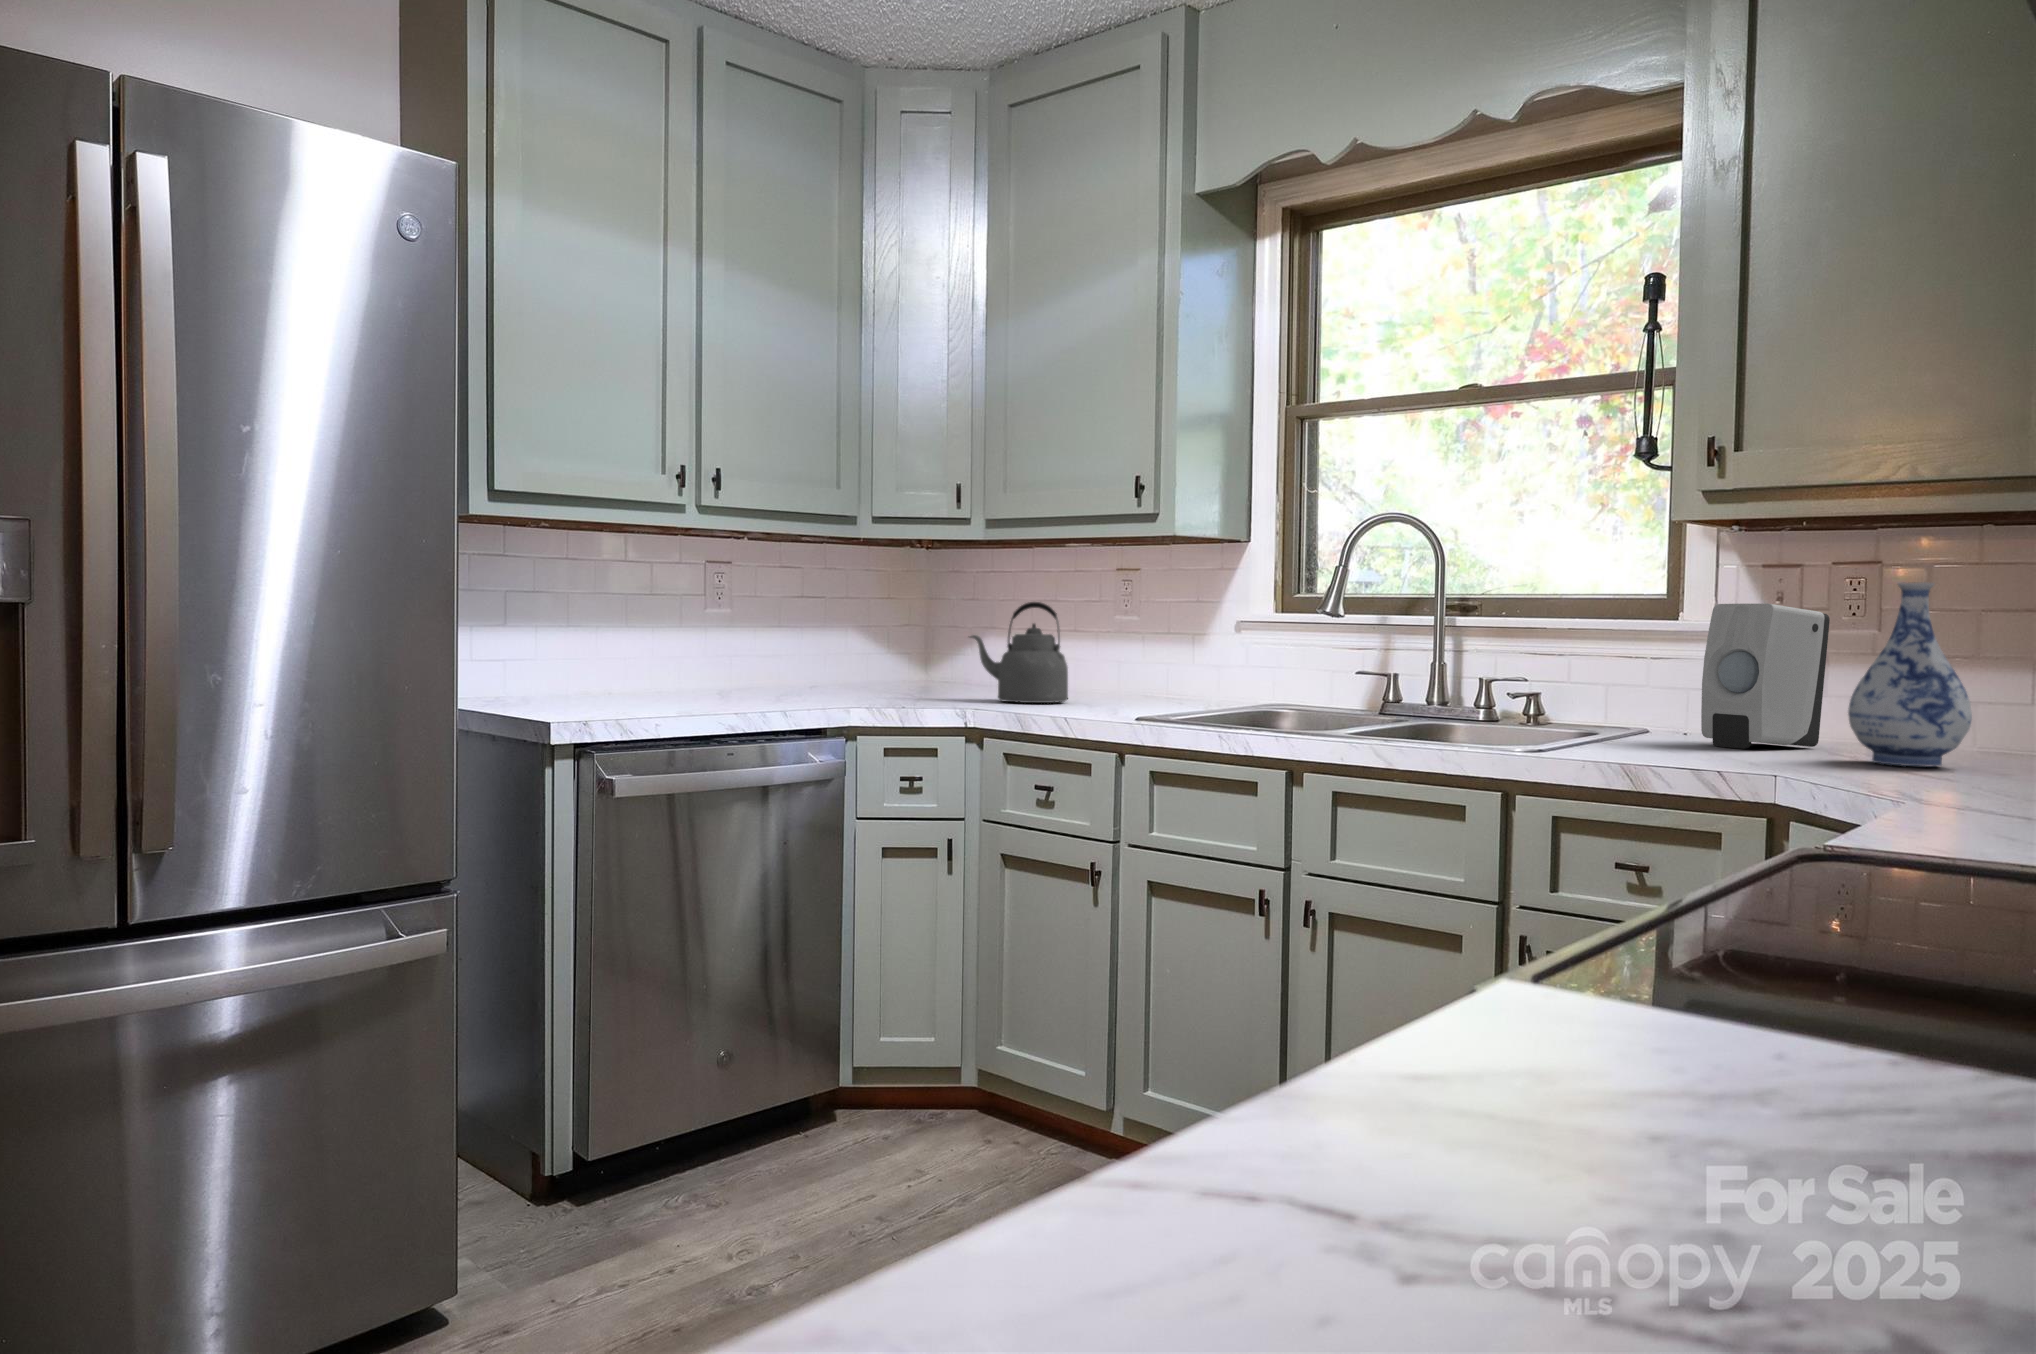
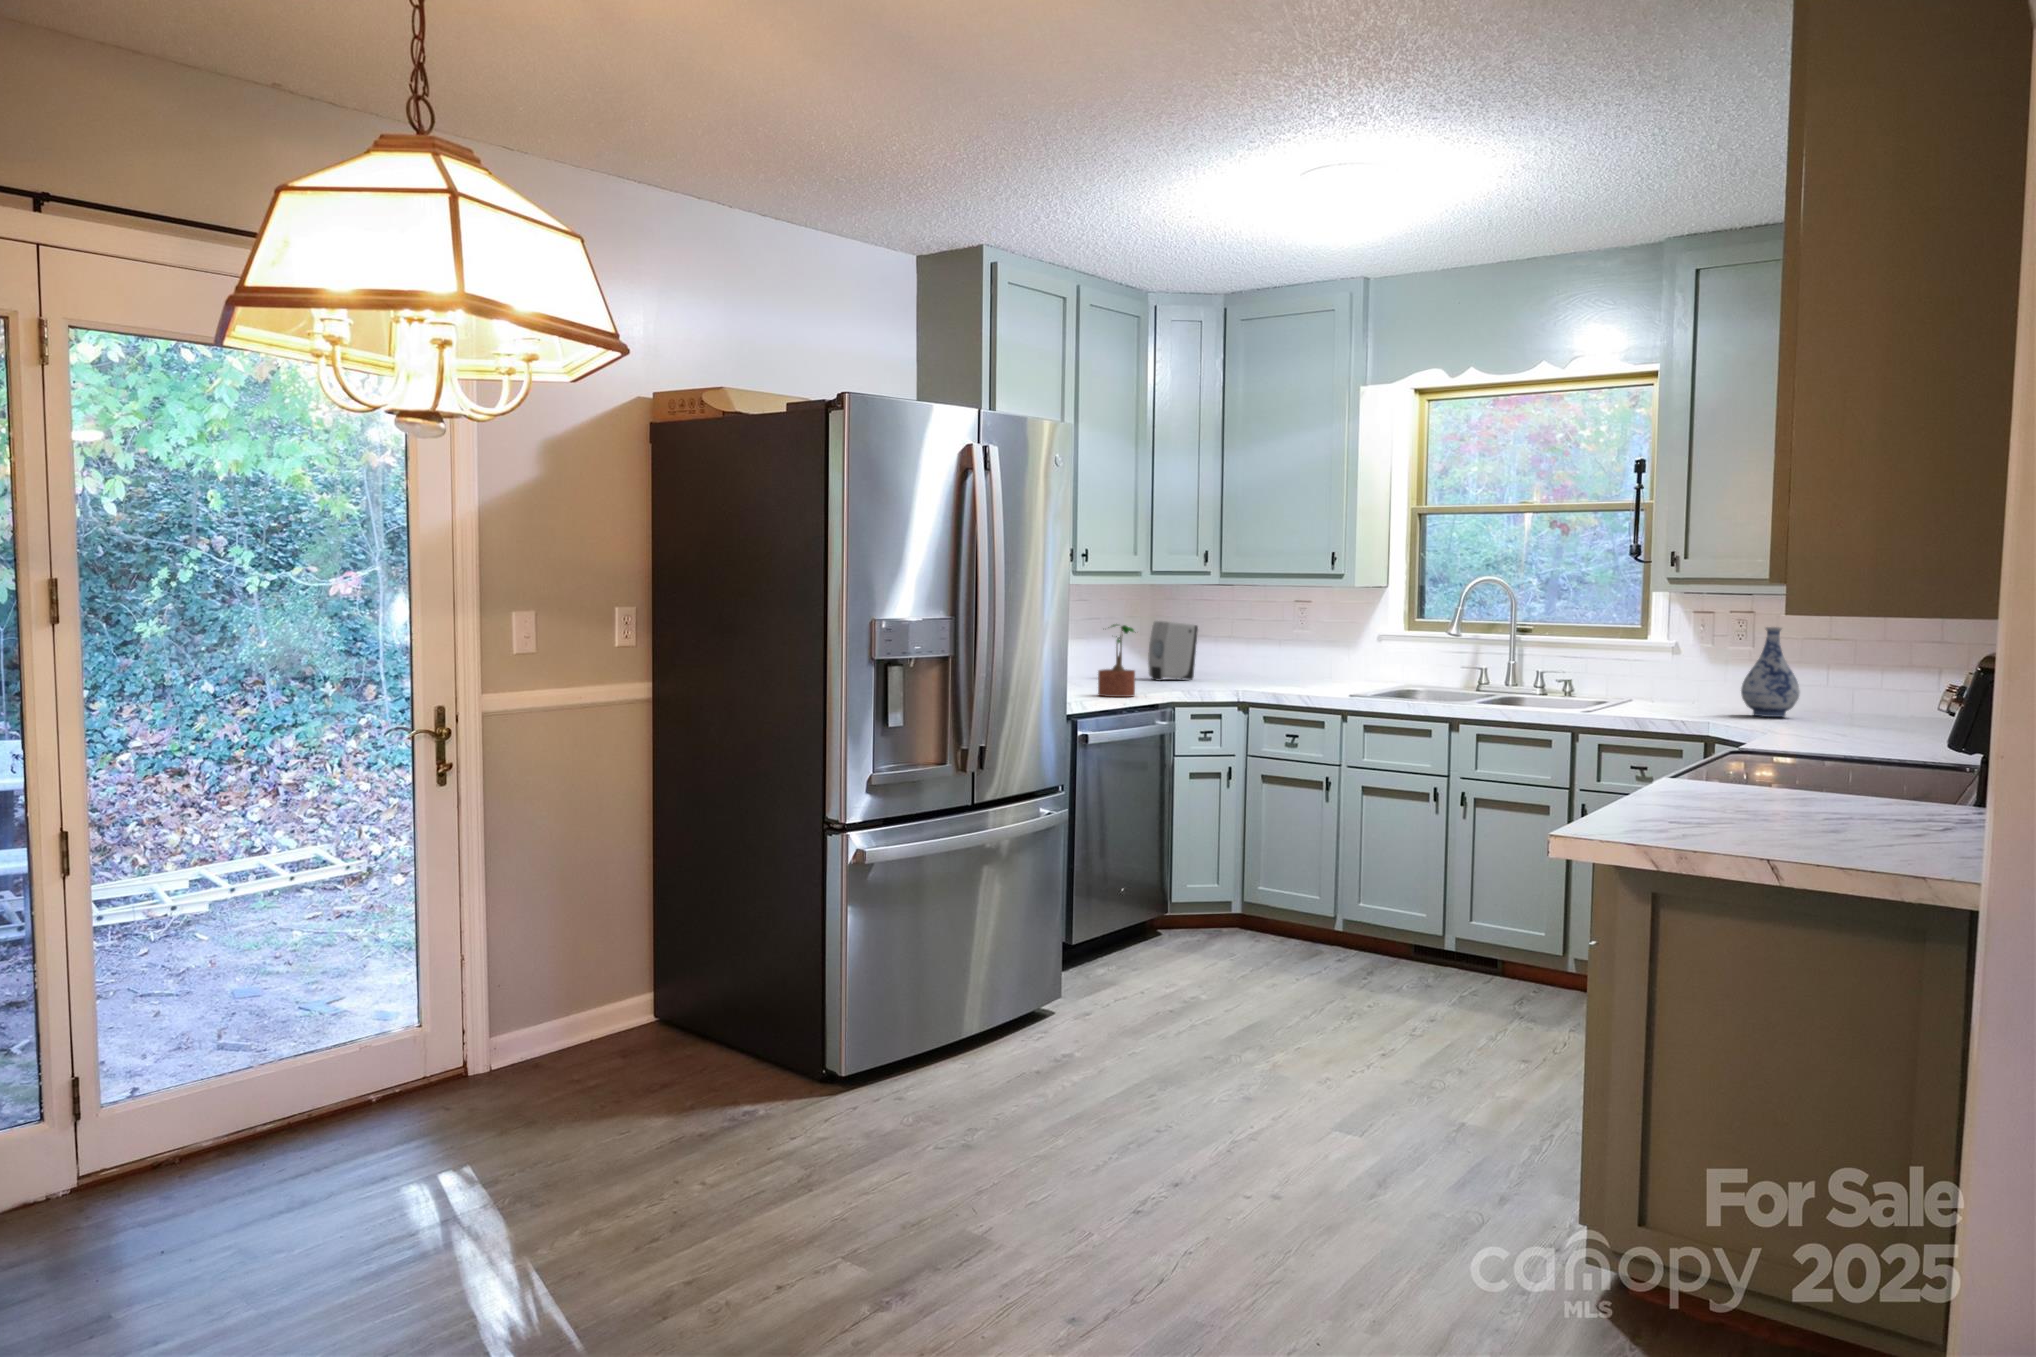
potted plant: none [670,586,738,715] -> present [1098,625,1135,697]
kettle: present [970,602,1068,703] -> none [1219,626,1282,687]
soap dispenser: present [1701,604,1830,749] -> present [1148,621,1198,681]

